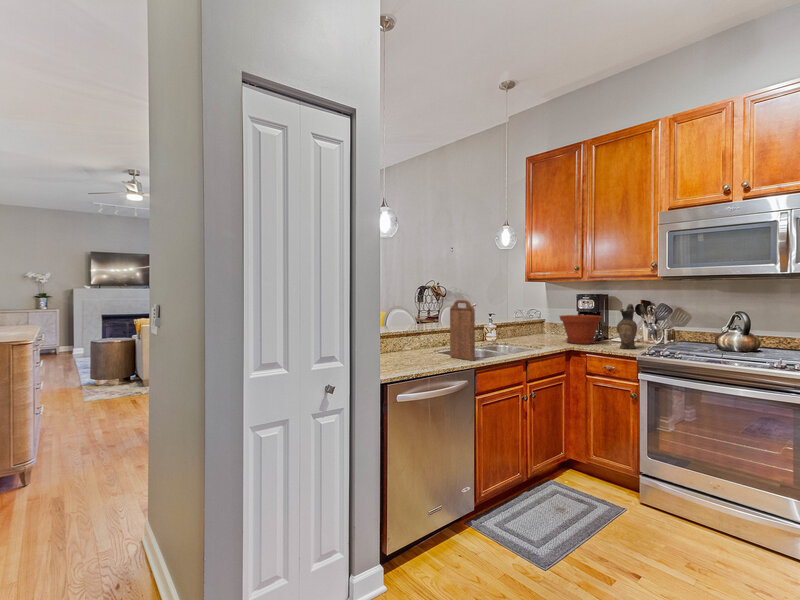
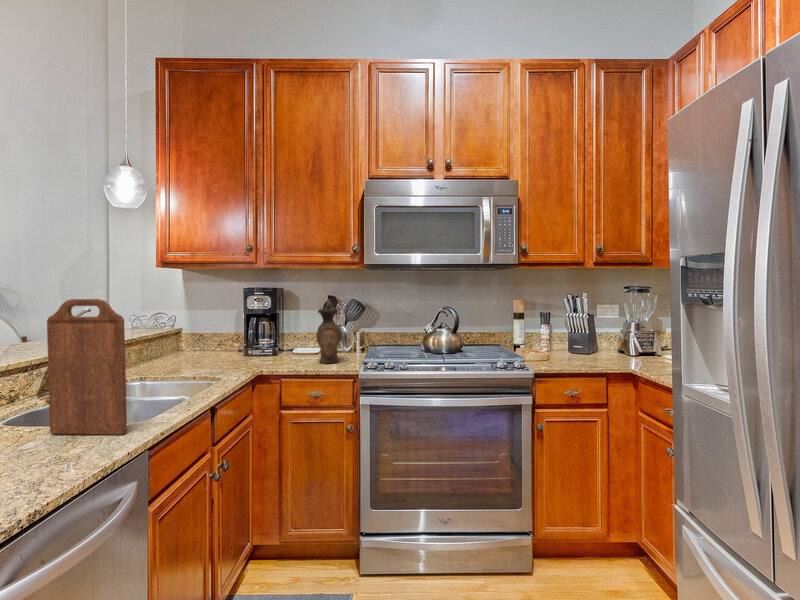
plant pot: present [559,315,602,344] -> none [227,319,290,364]

